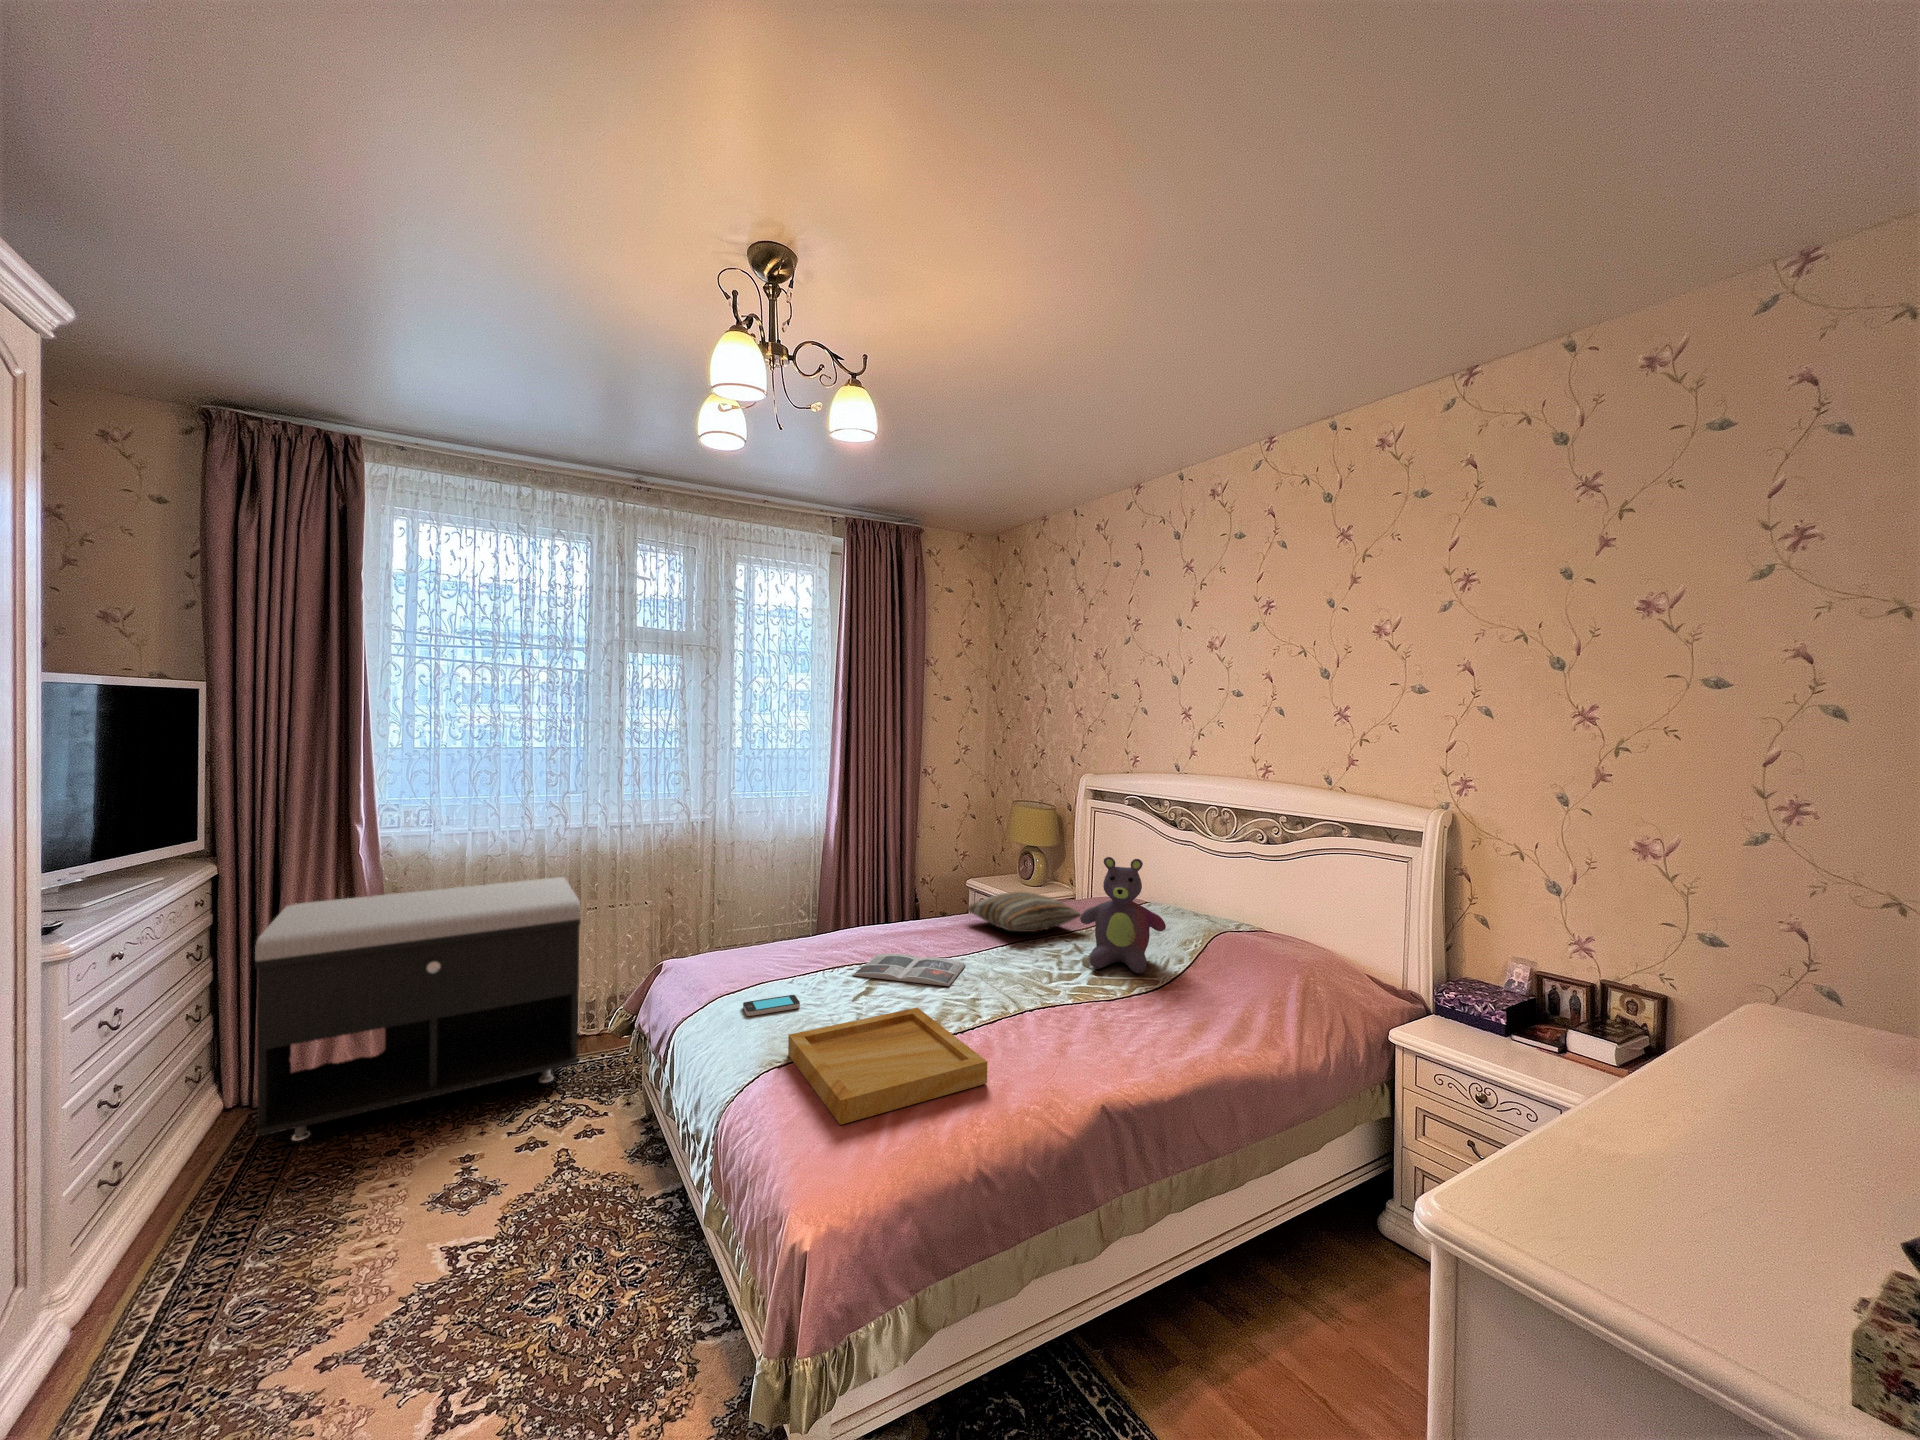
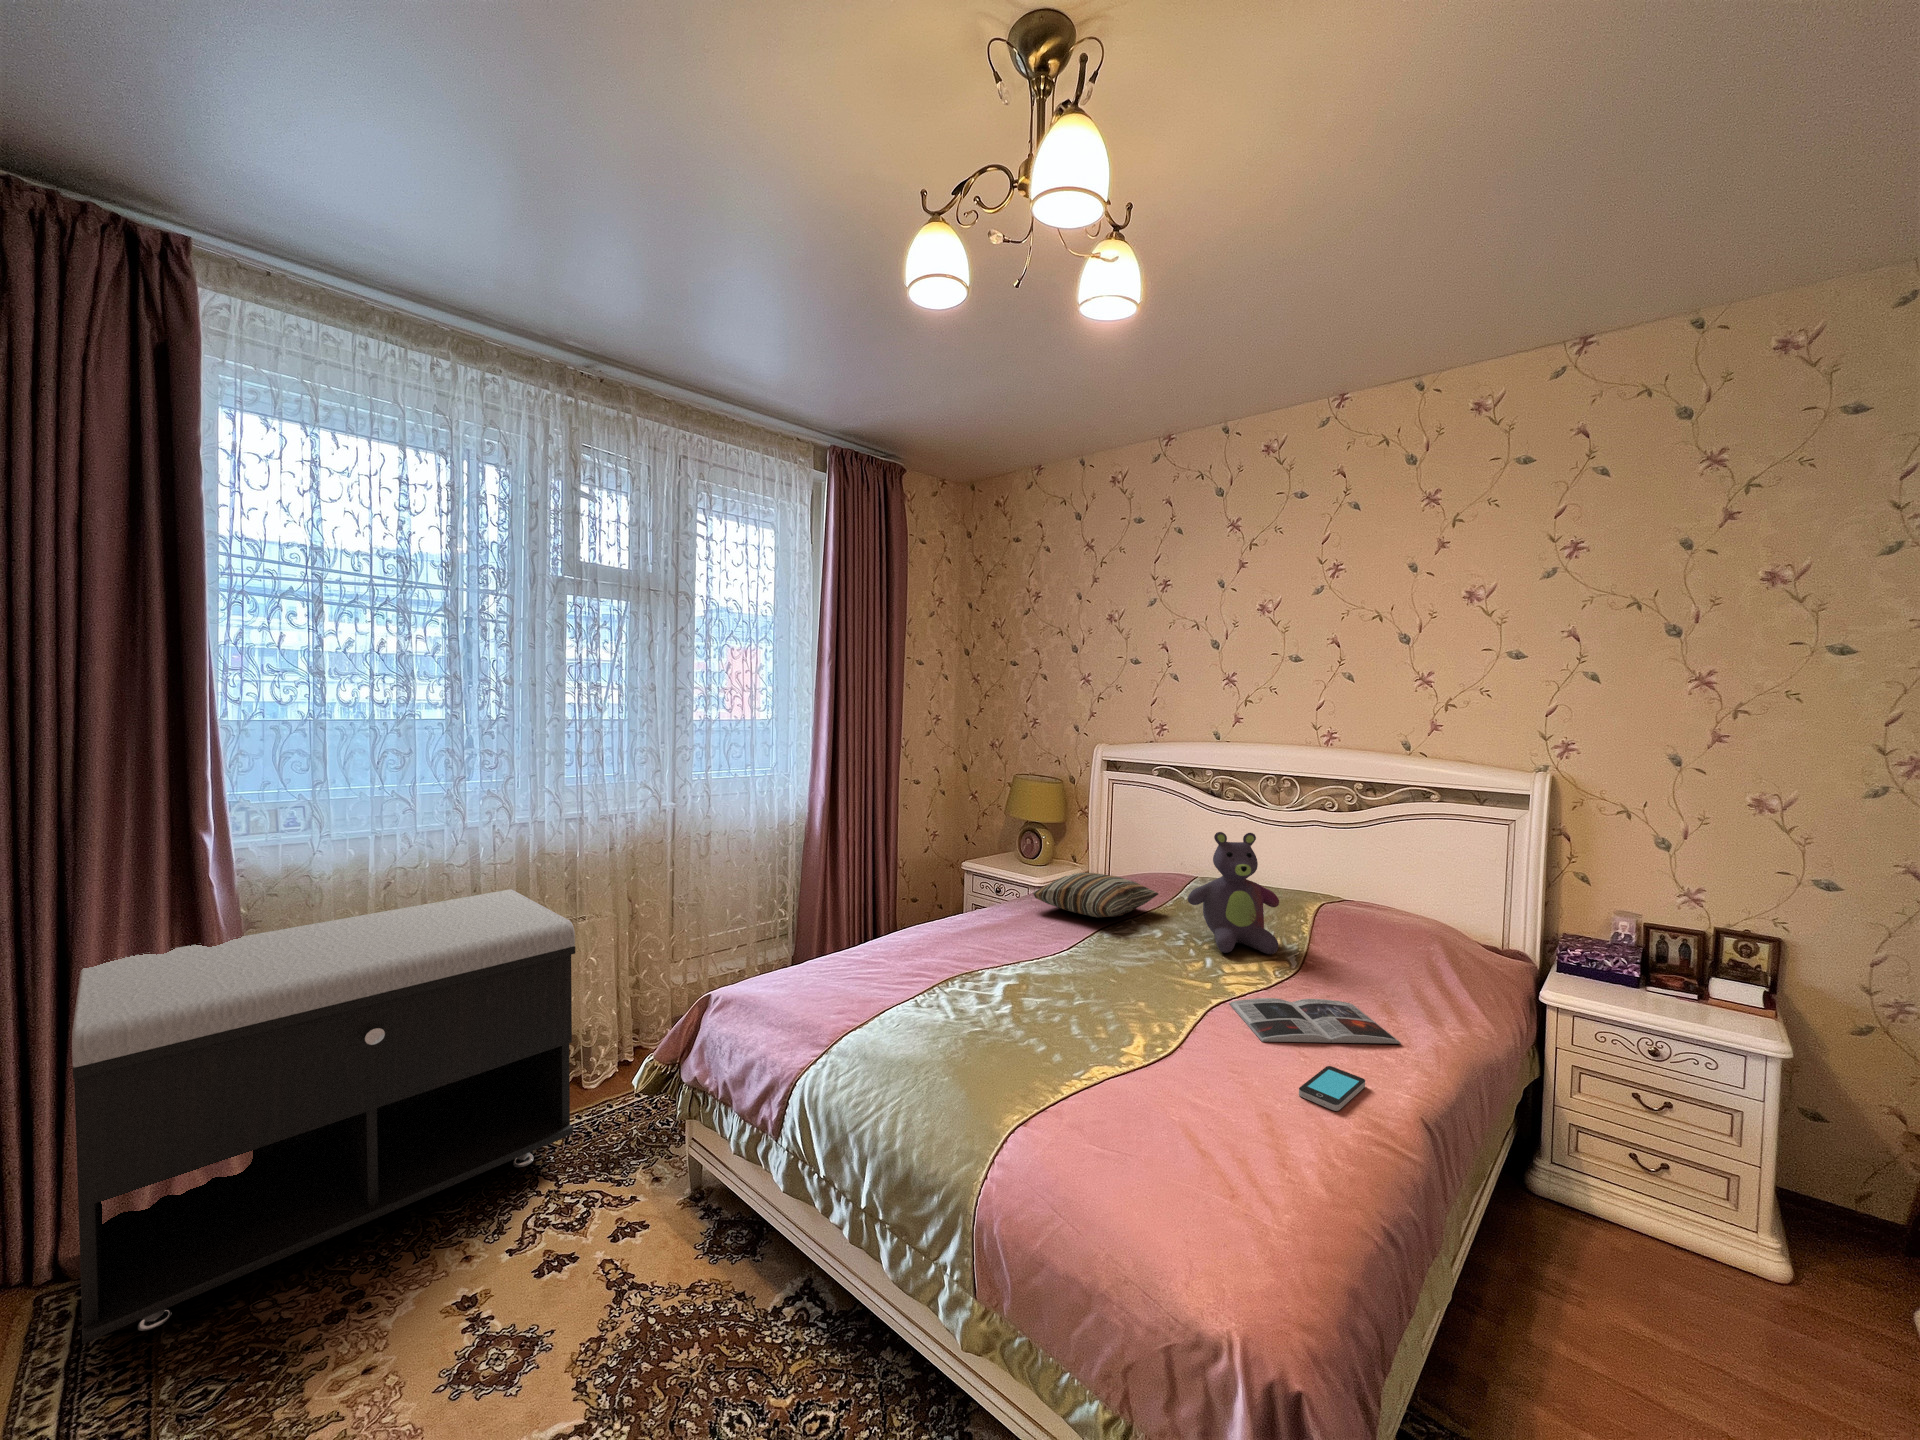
magazine: present [853,954,965,986] -> present [1230,998,1401,1044]
smartphone: present [743,995,800,1016] -> present [1299,1066,1365,1111]
tray: present [788,1008,987,1125] -> none [1033,1024,1295,1204]

